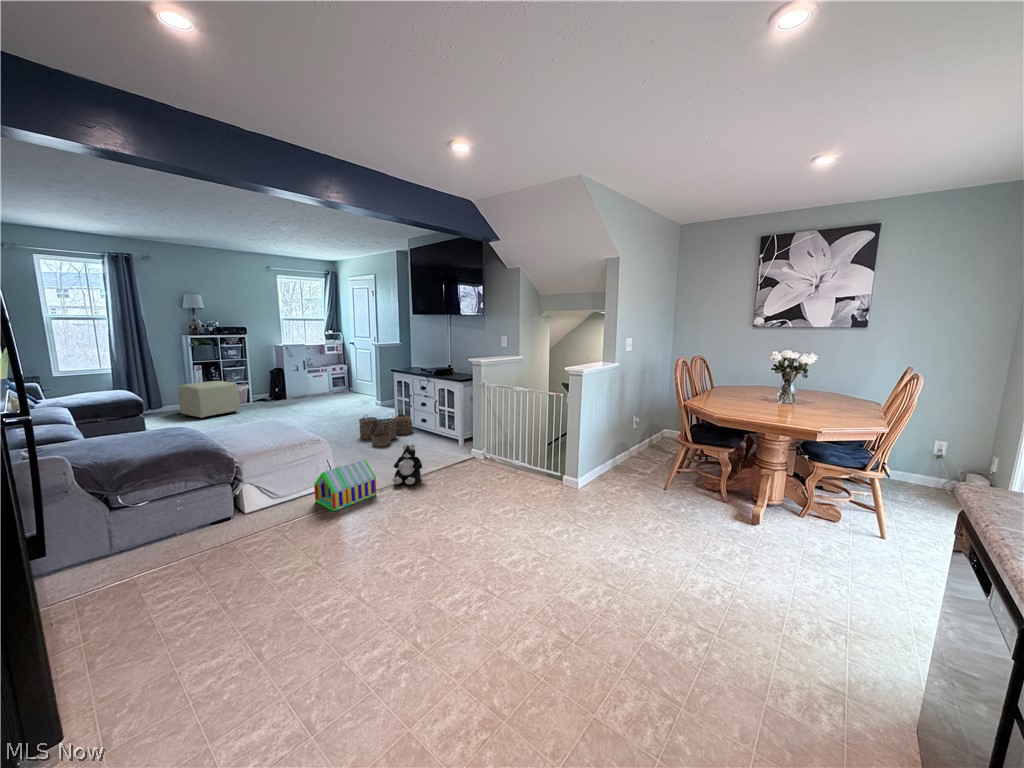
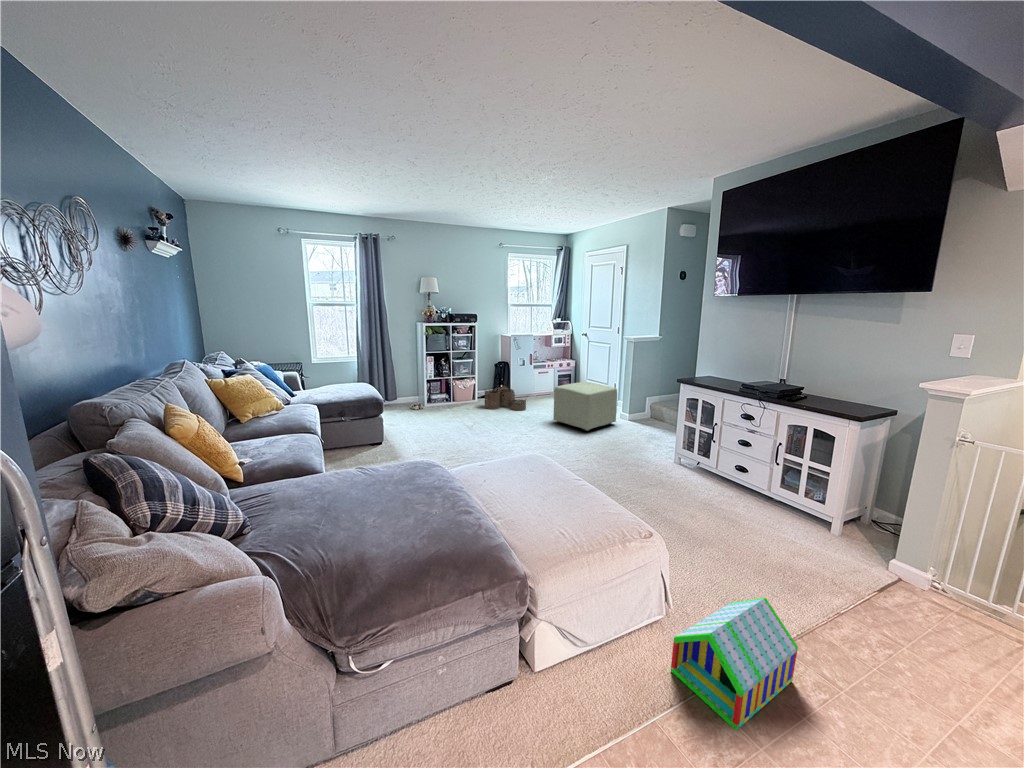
ottoman: present [178,381,240,419] -> present [553,382,617,431]
woven basket: present [359,414,412,447] -> present [485,386,526,410]
plush toy: present [392,445,422,485] -> none [792,564,869,664]

